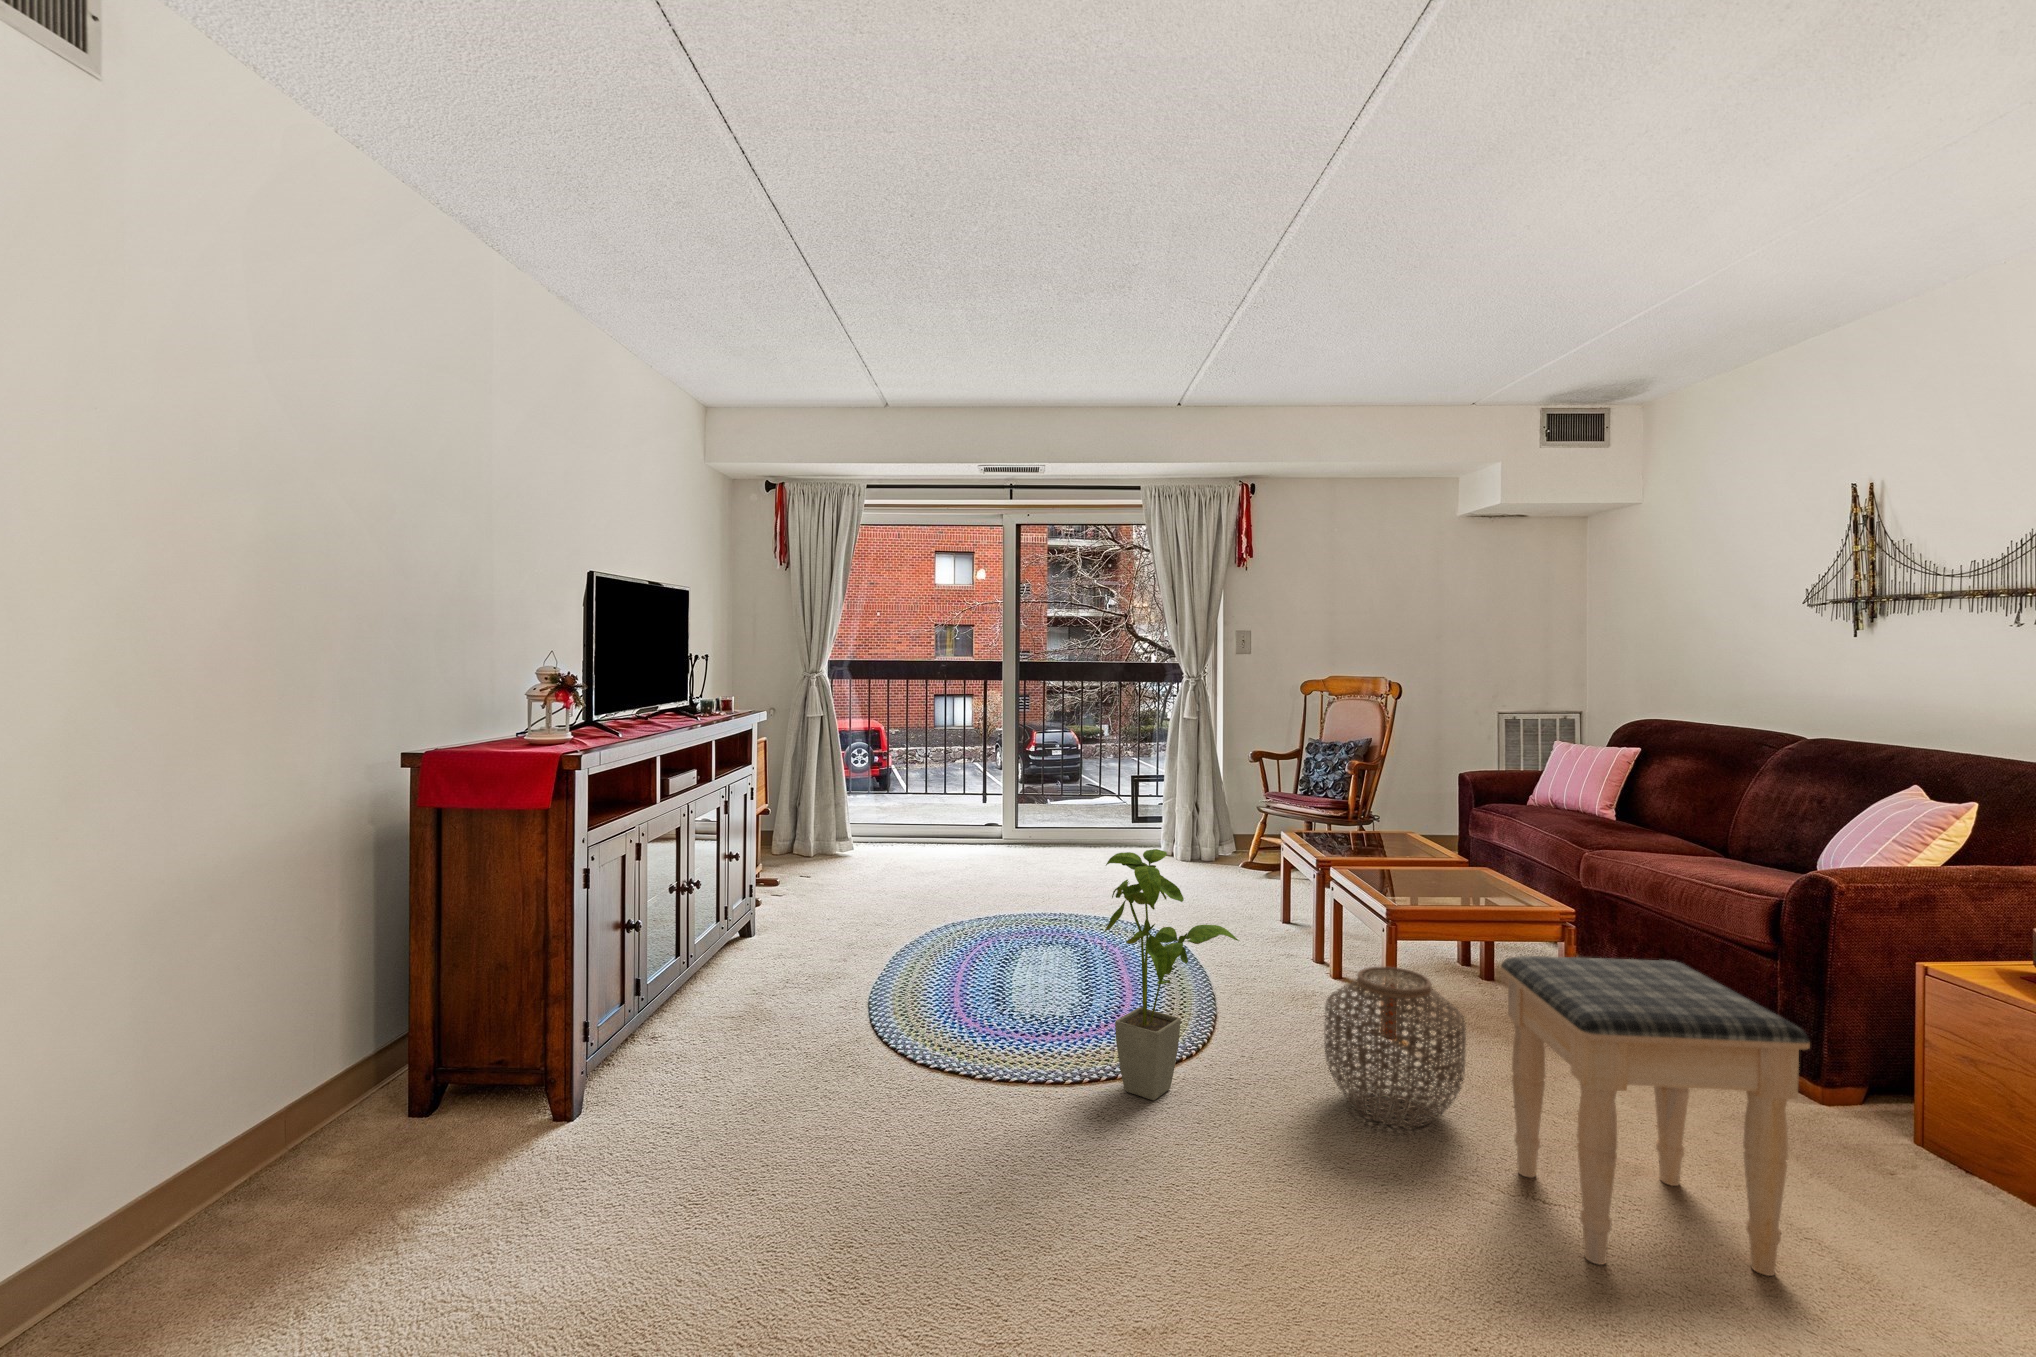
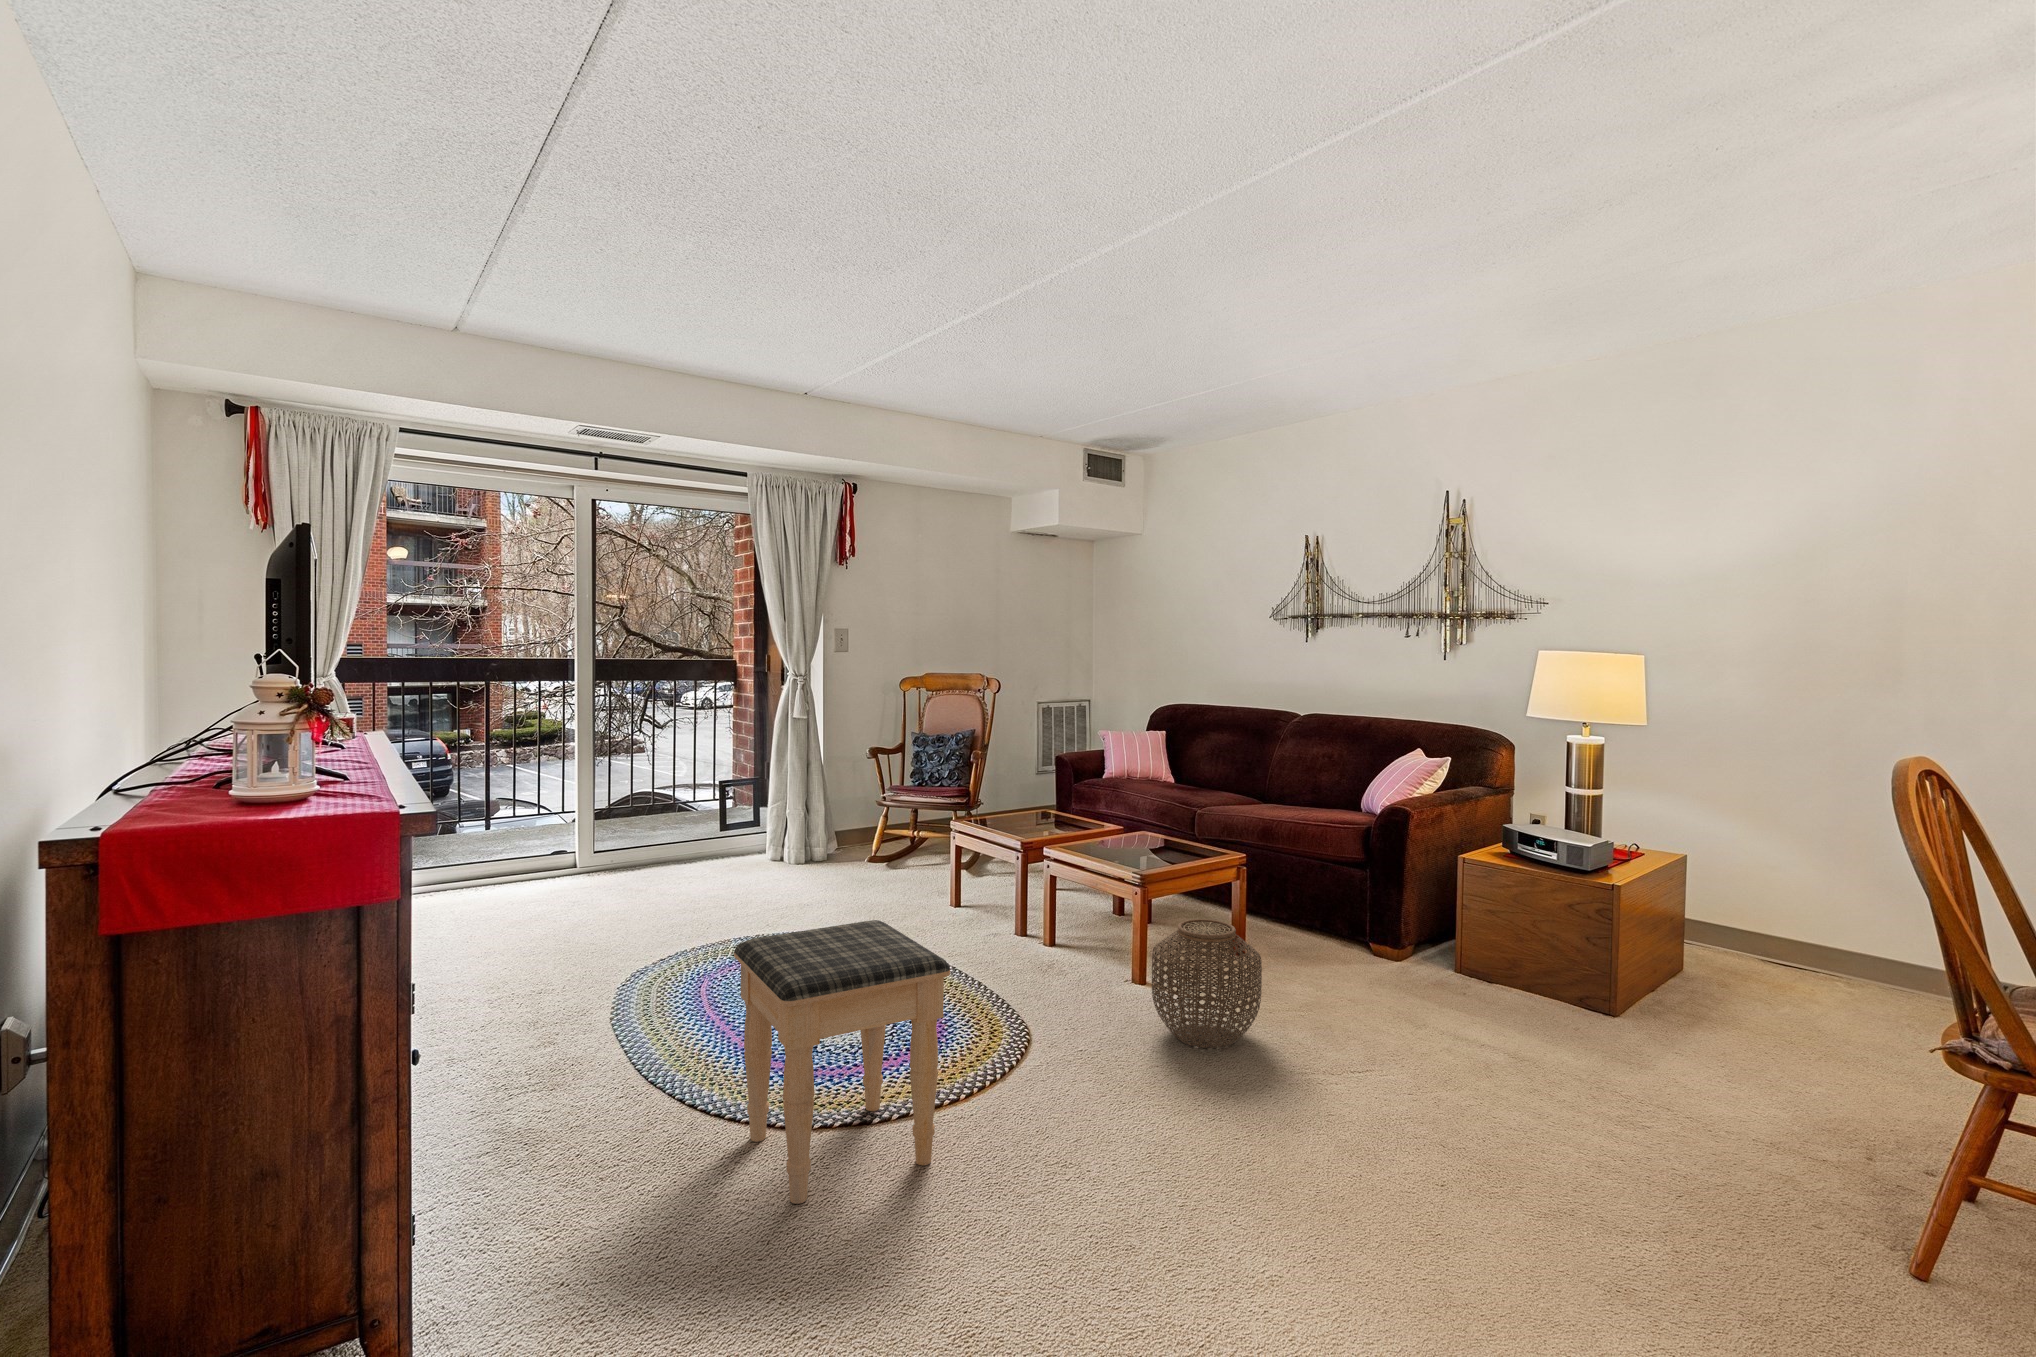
house plant: present [1105,849,1239,1100] -> none [984,845,1108,1084]
footstool: present [1501,956,1810,1276] -> present [734,920,950,1204]

